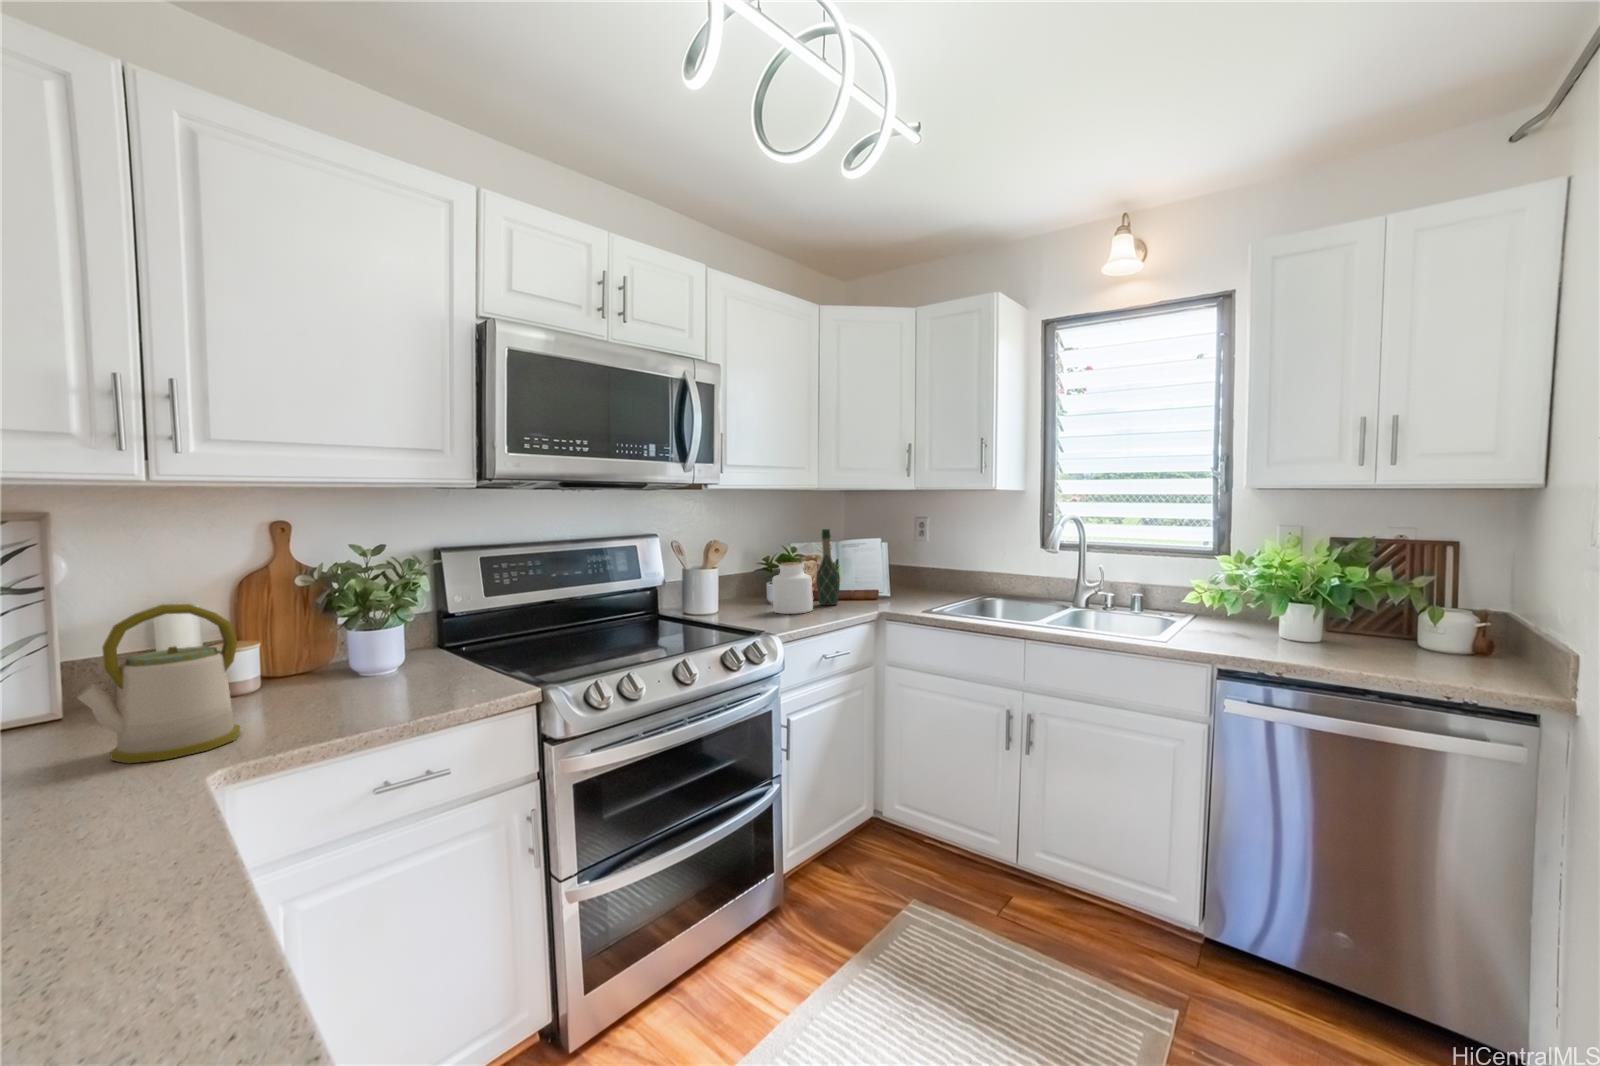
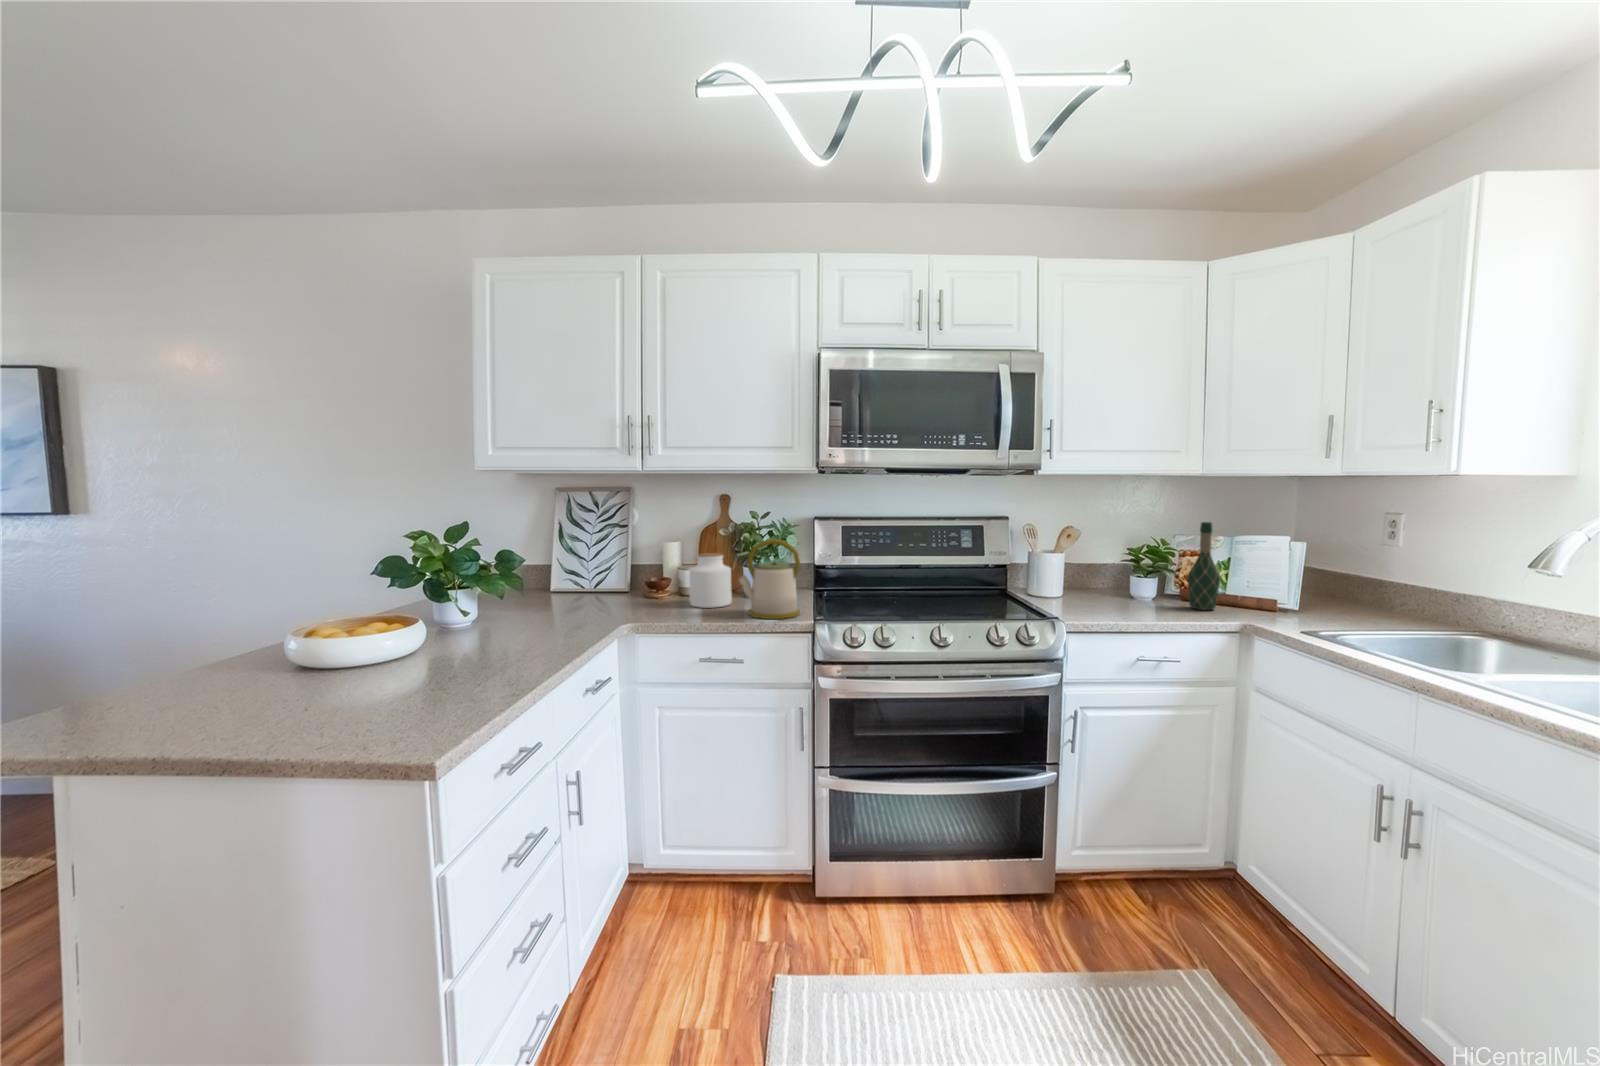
jar: present [772,562,813,614] -> present [689,553,732,608]
kettle: present [77,604,240,763] -> present [739,539,800,619]

